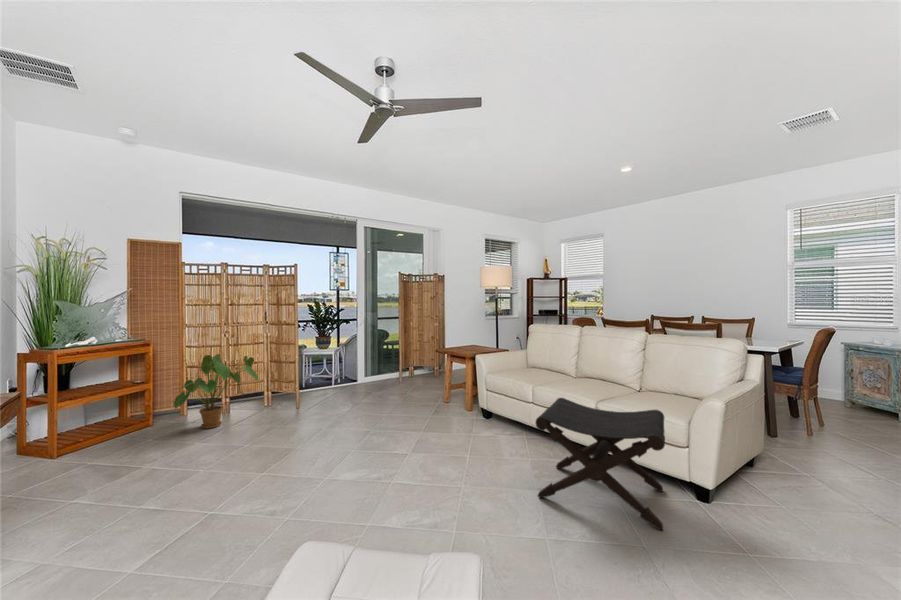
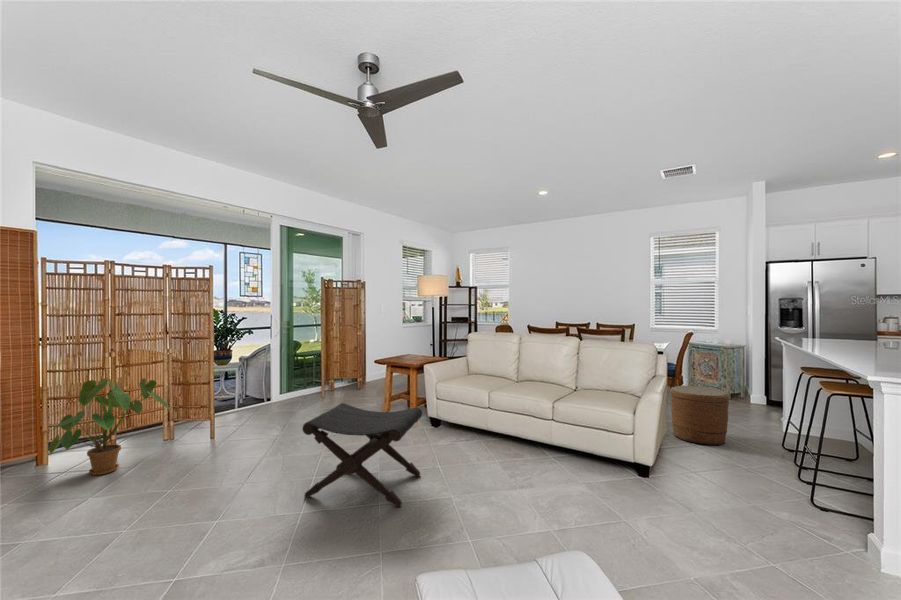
woven basket: none [773,394,866,478] -> present [670,386,729,445]
footstool: present [536,398,665,530] -> present [302,403,422,507]

